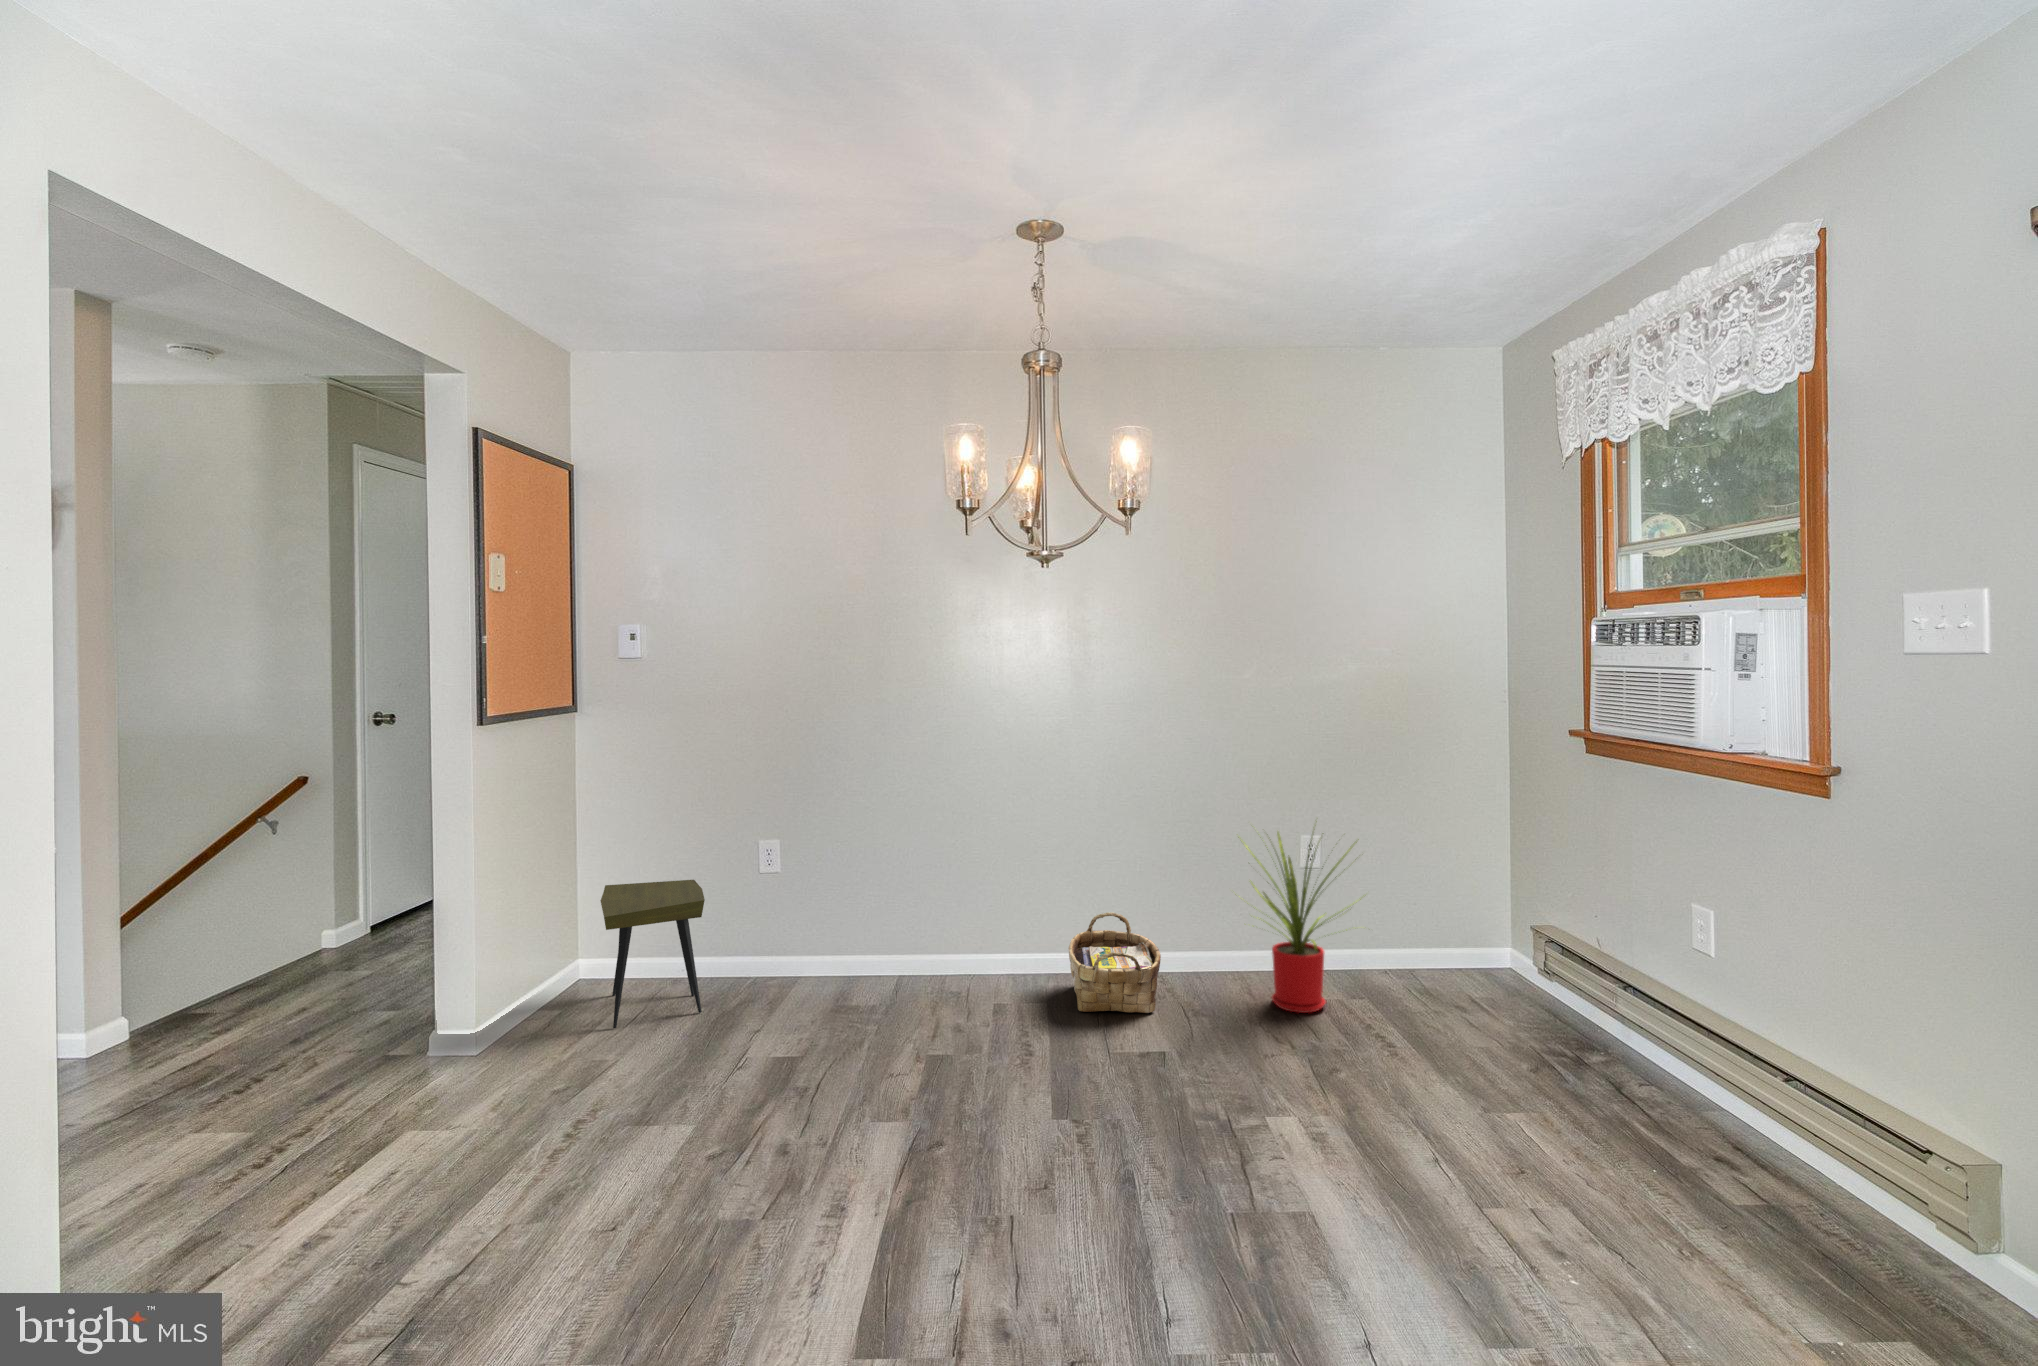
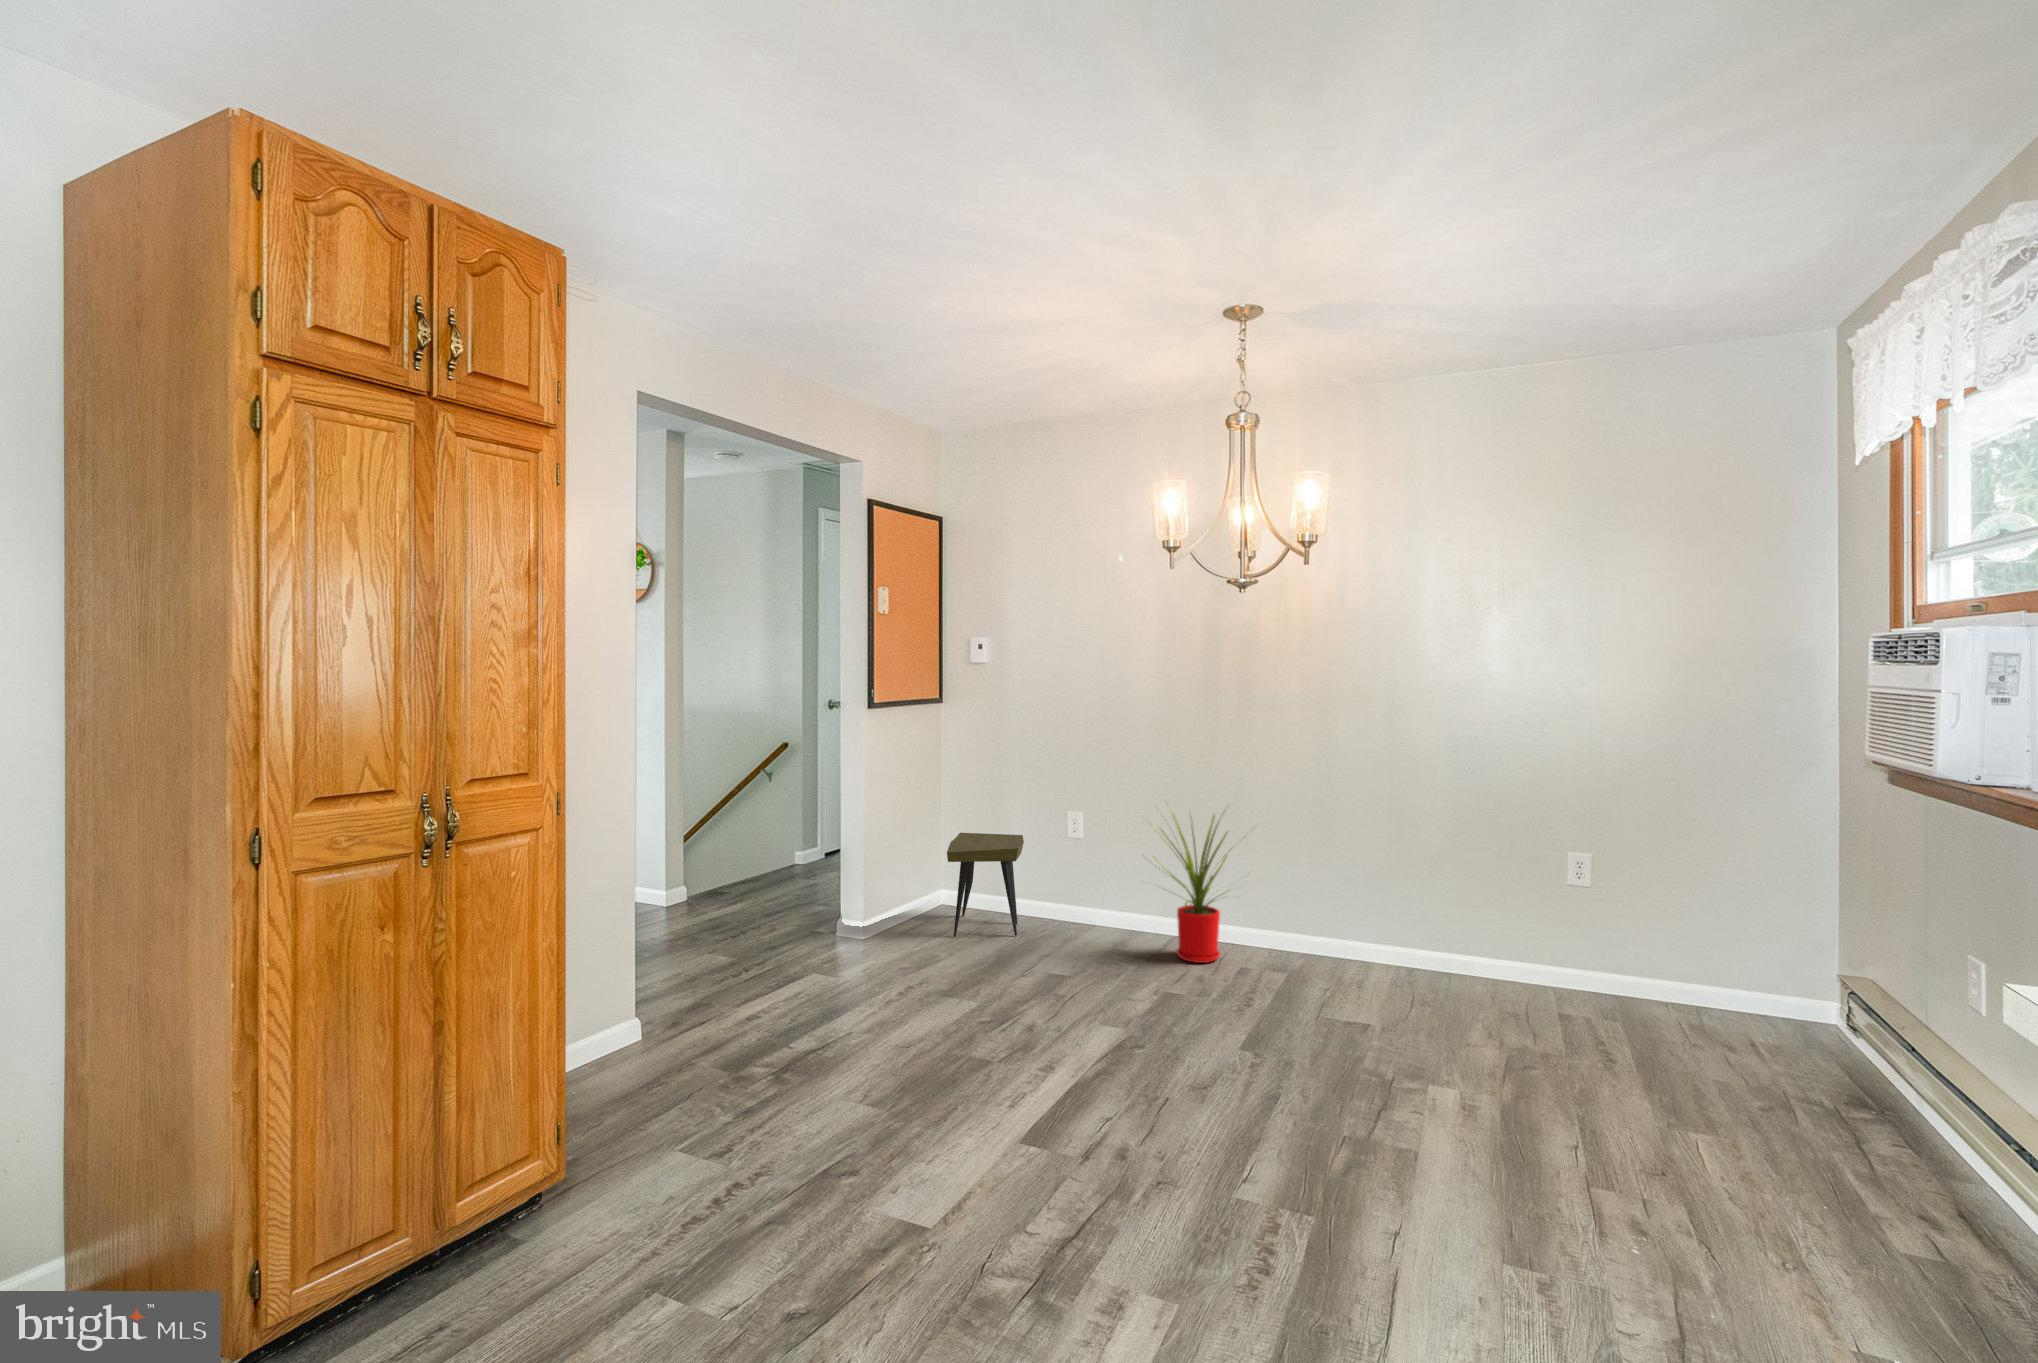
house plant: present [1238,821,1361,1013] -> present [1151,810,1239,963]
woven basket: present [1068,912,1161,1013] -> none [1313,900,1403,992]

